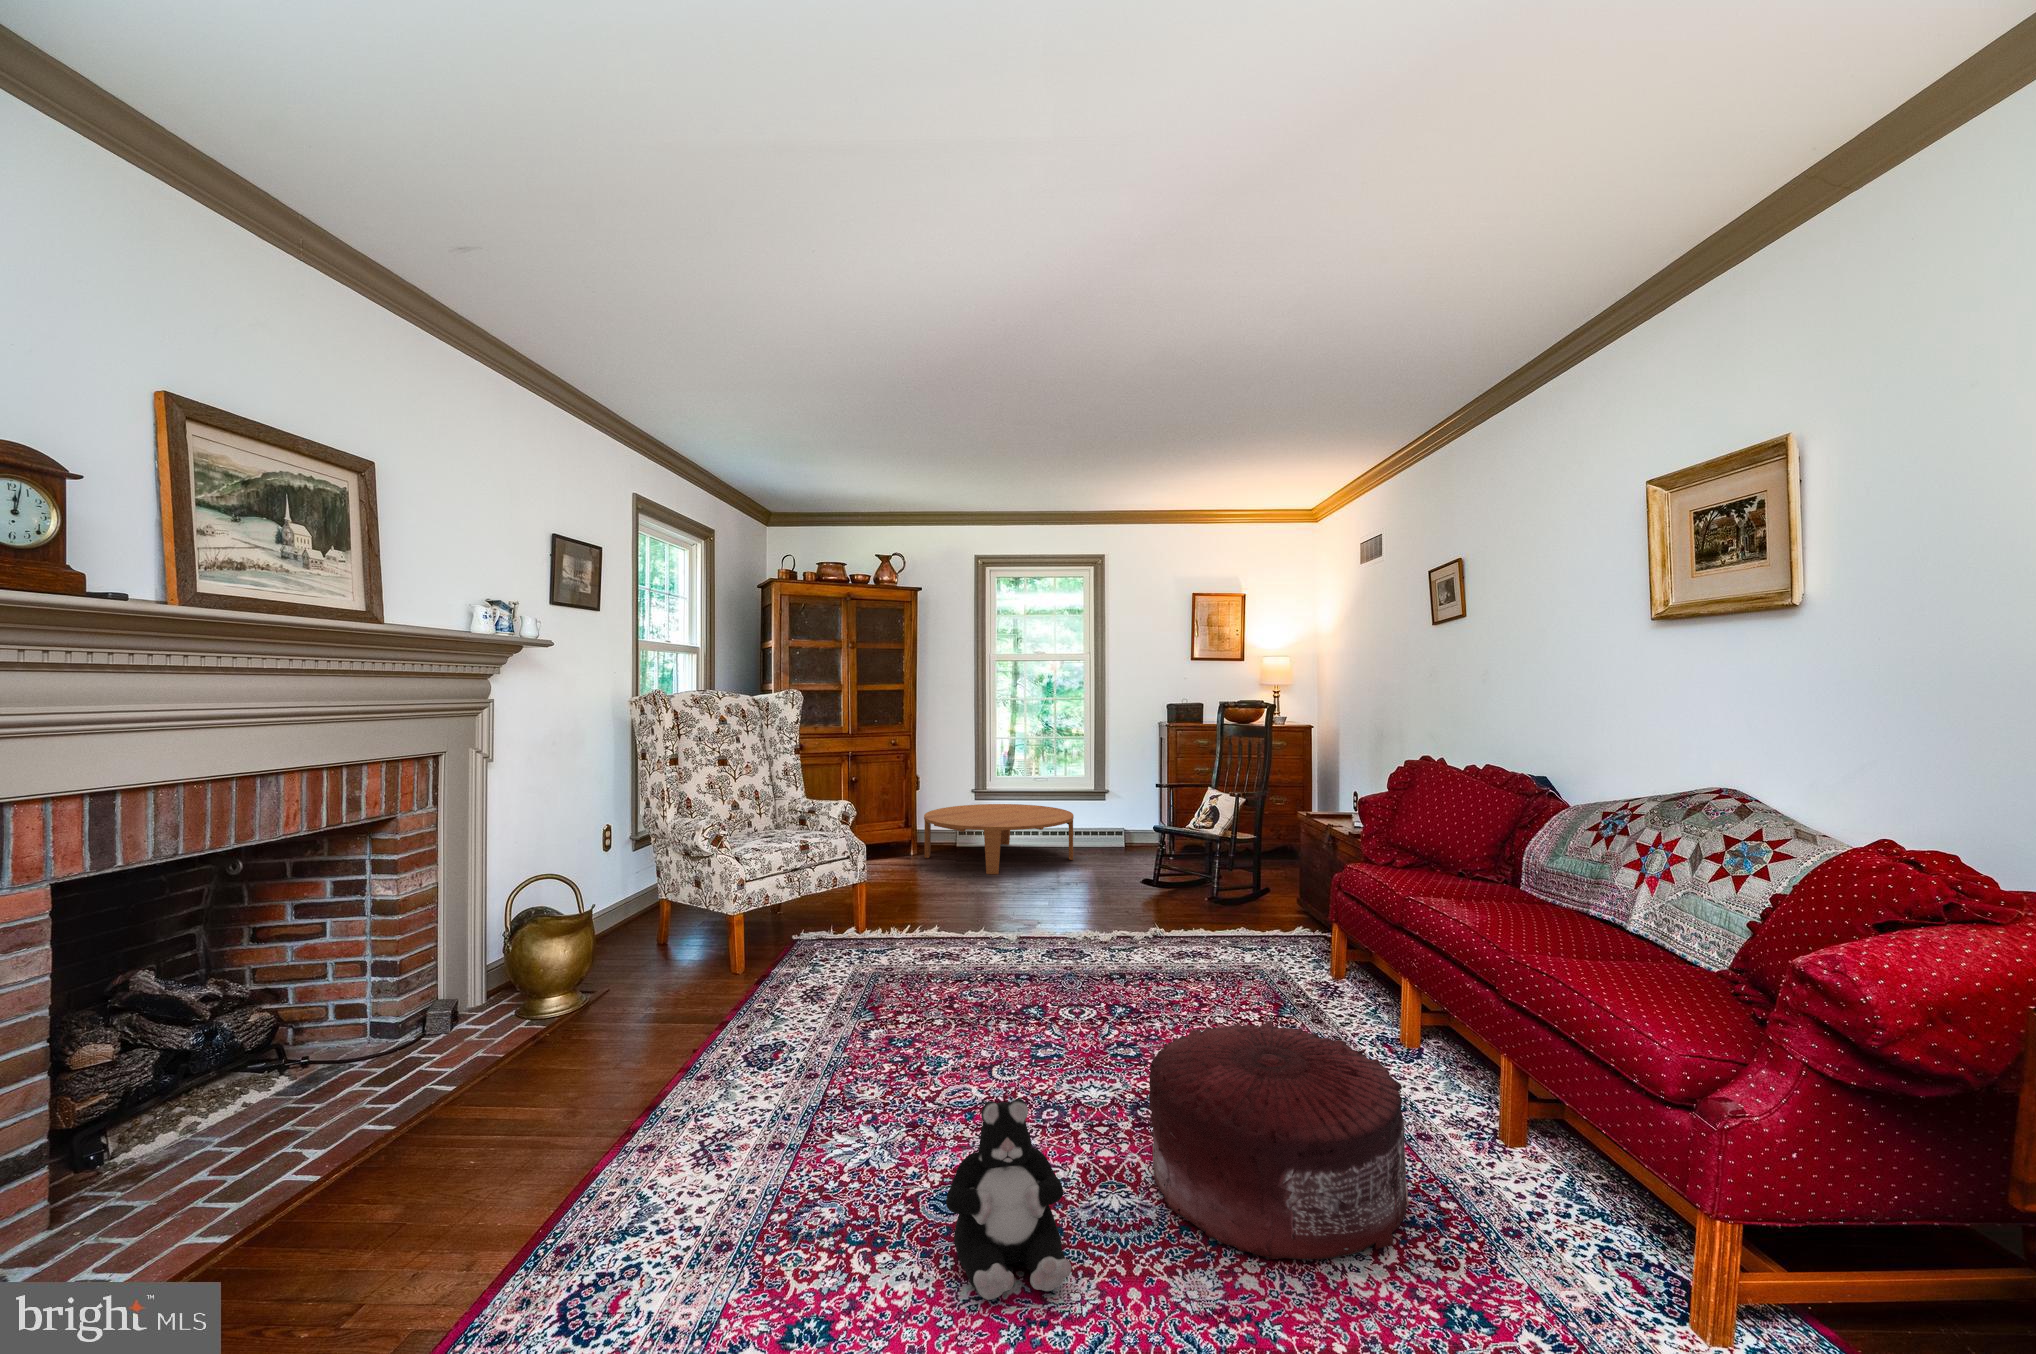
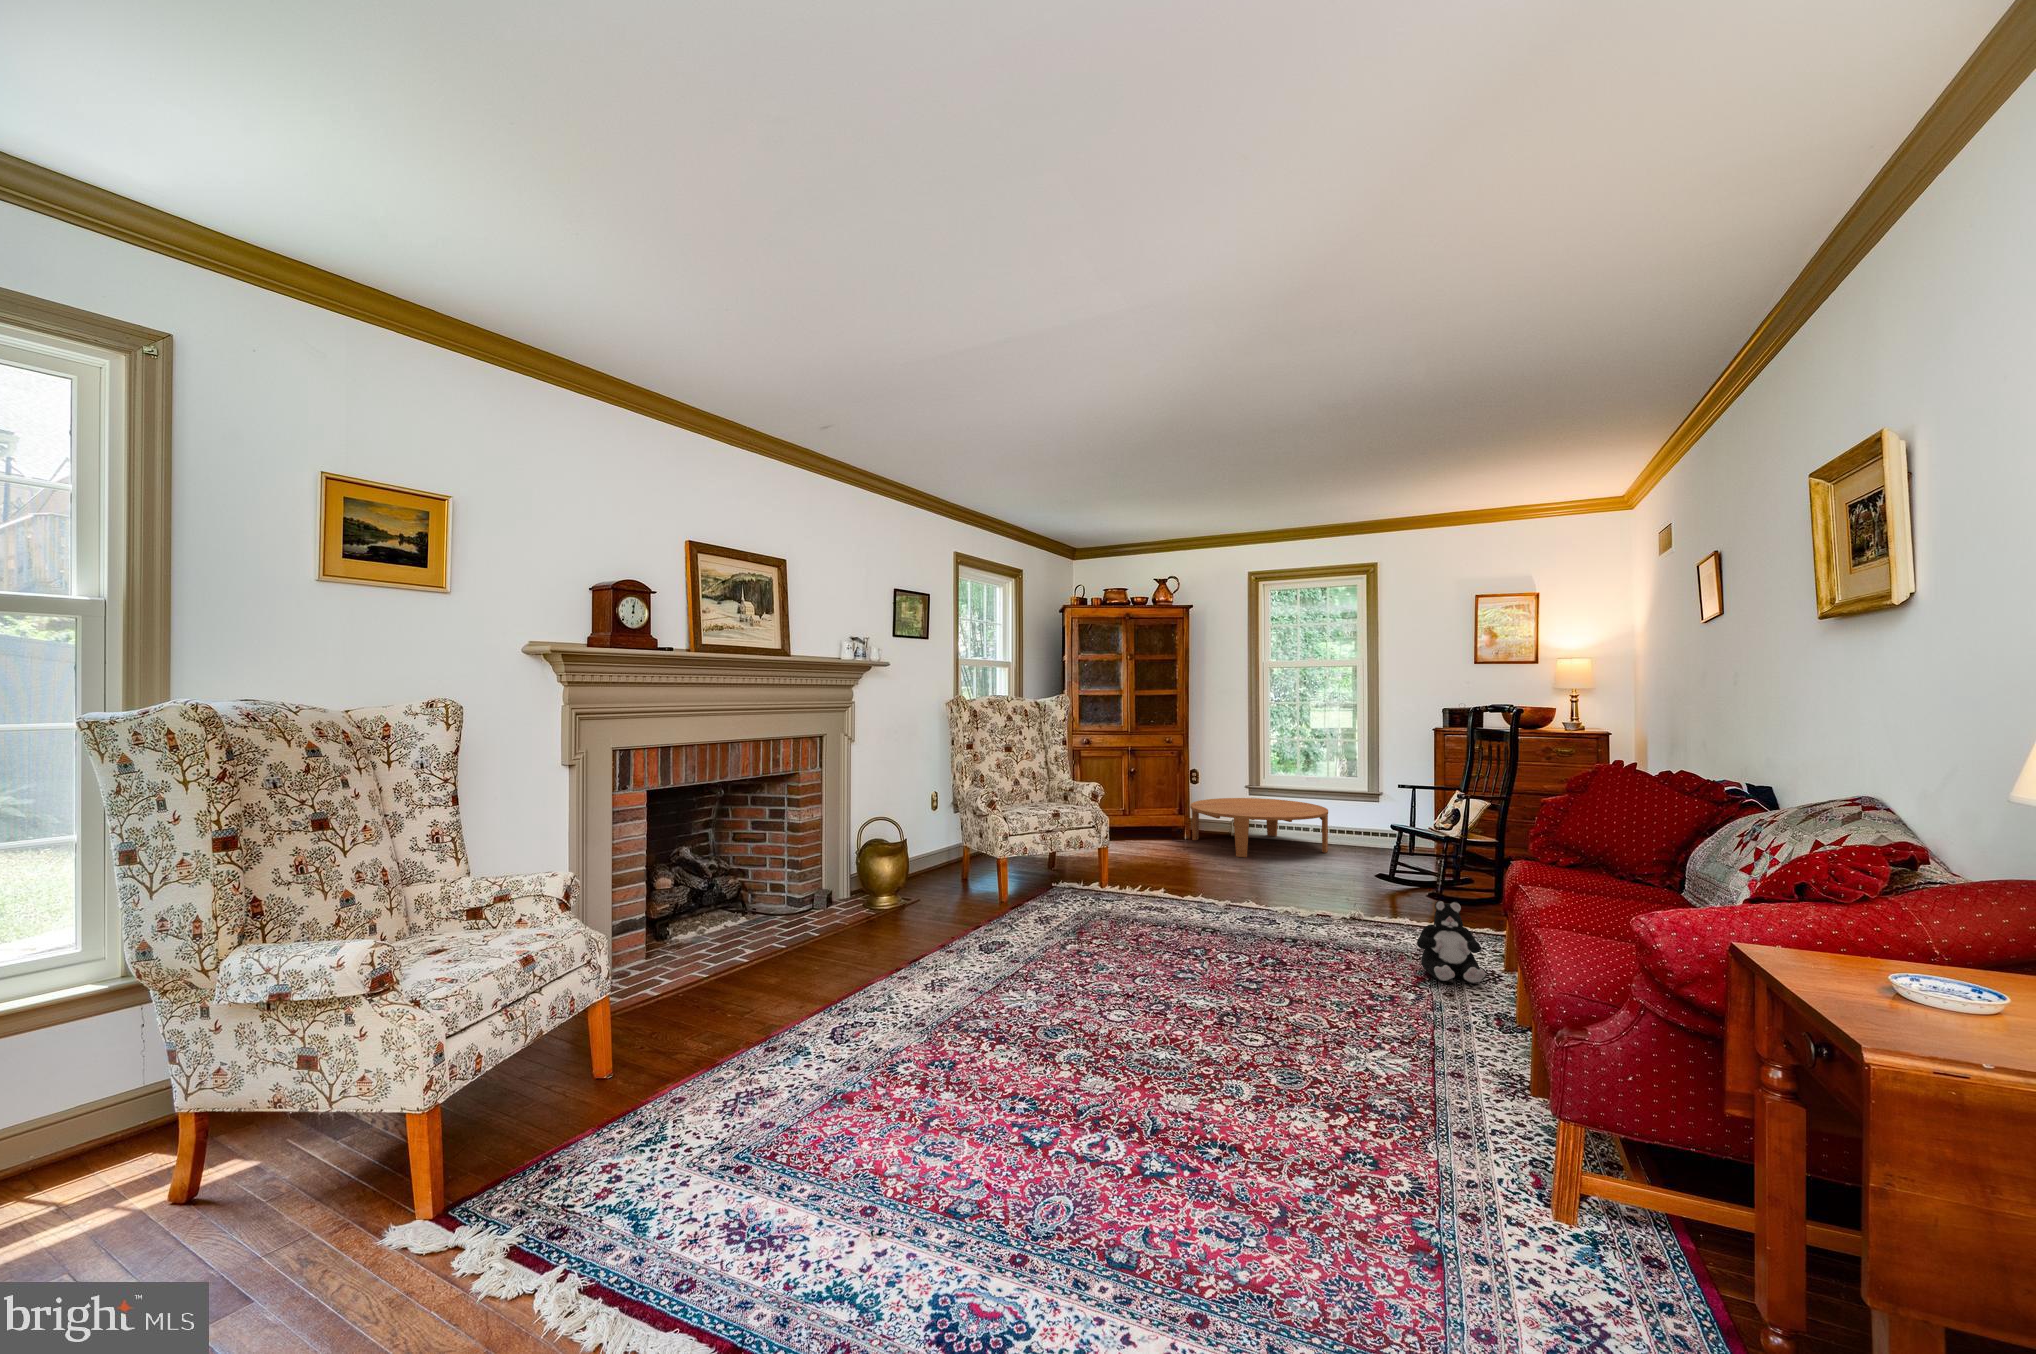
pouf: present [1149,1021,1409,1260] -> none [1187,954,1385,1111]
plush toy: present [946,1099,1072,1300] -> present [1417,901,1486,983]

